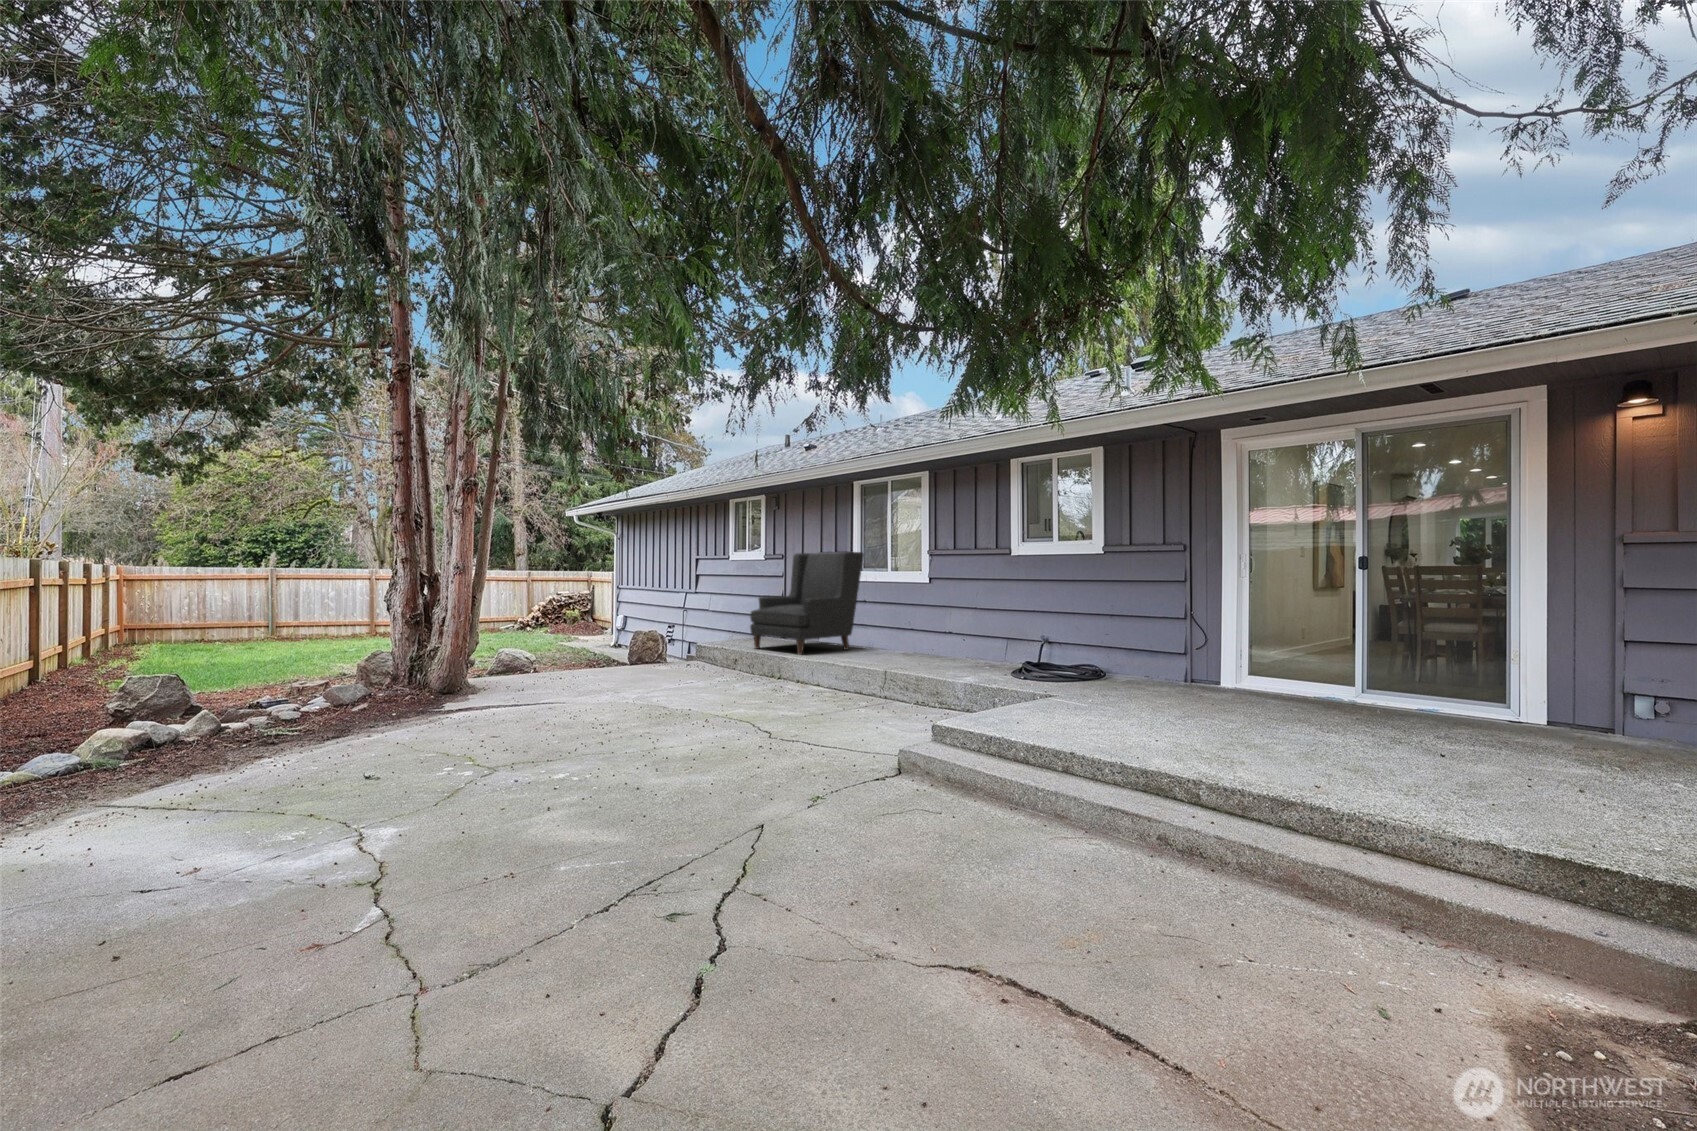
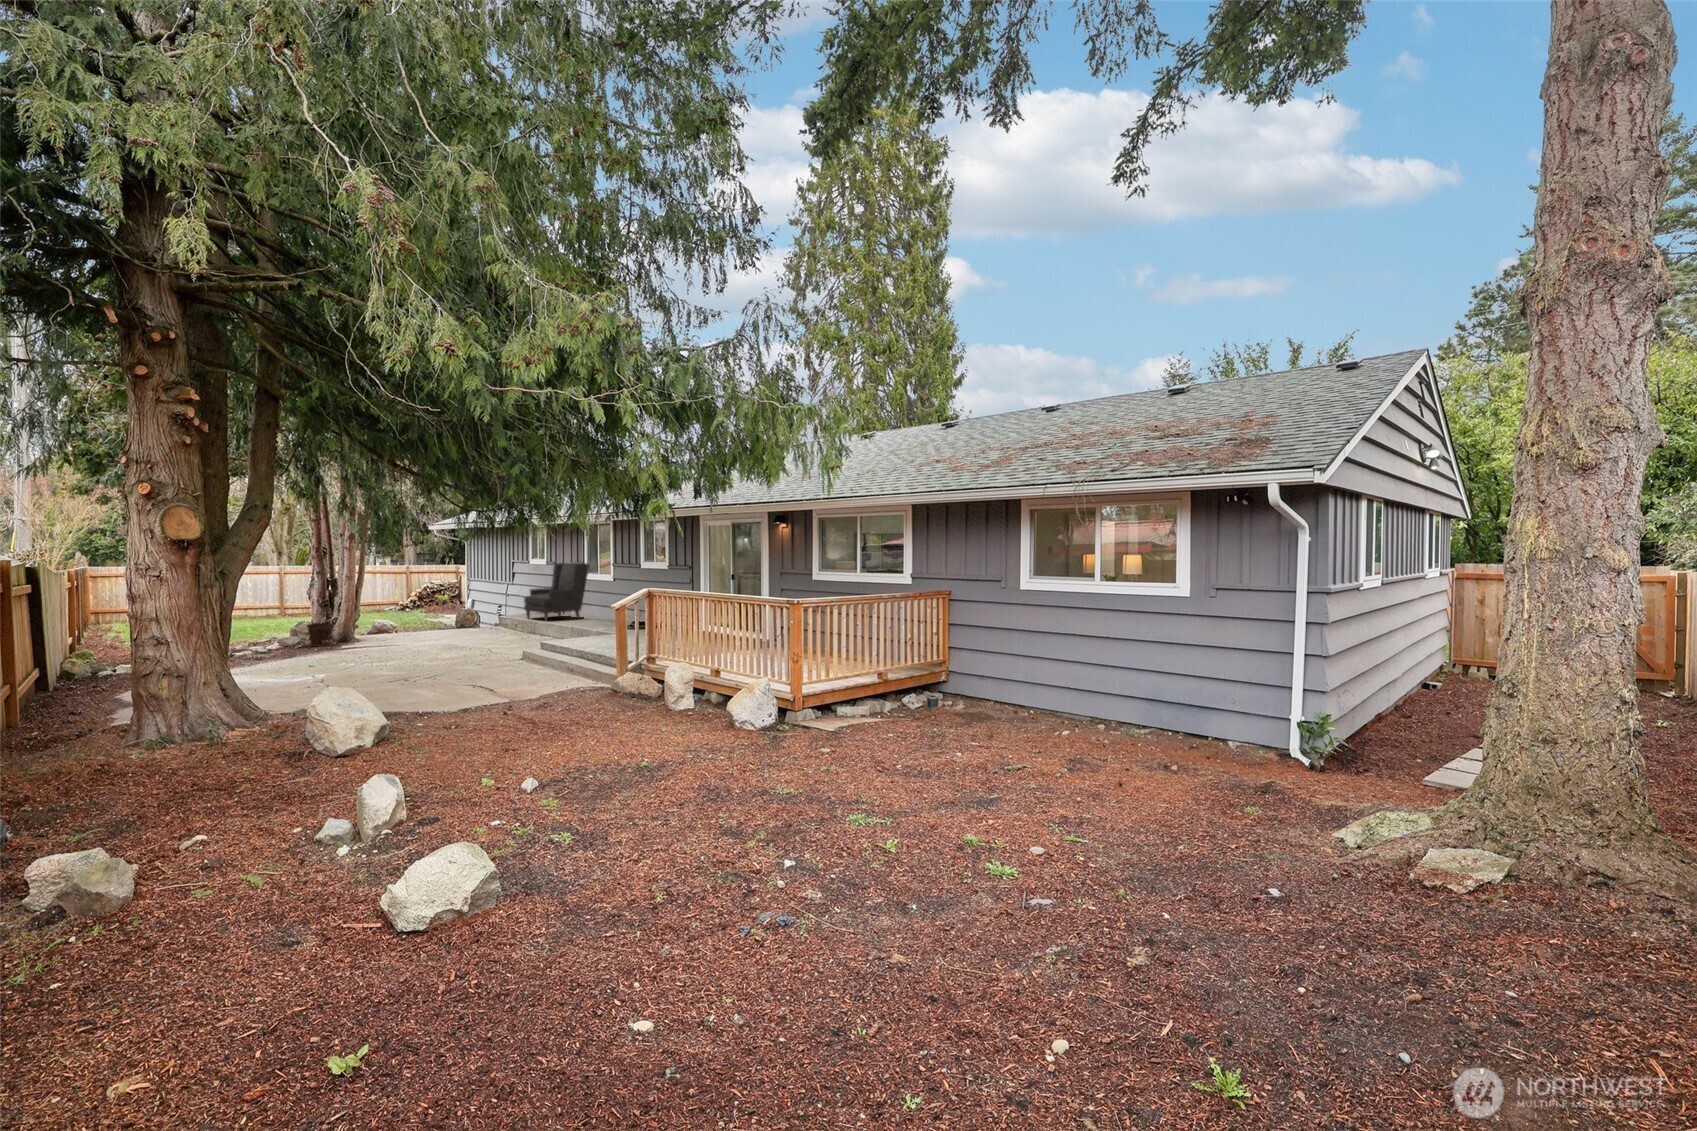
bucket: none [381,655,433,705] -> present [307,623,334,647]

